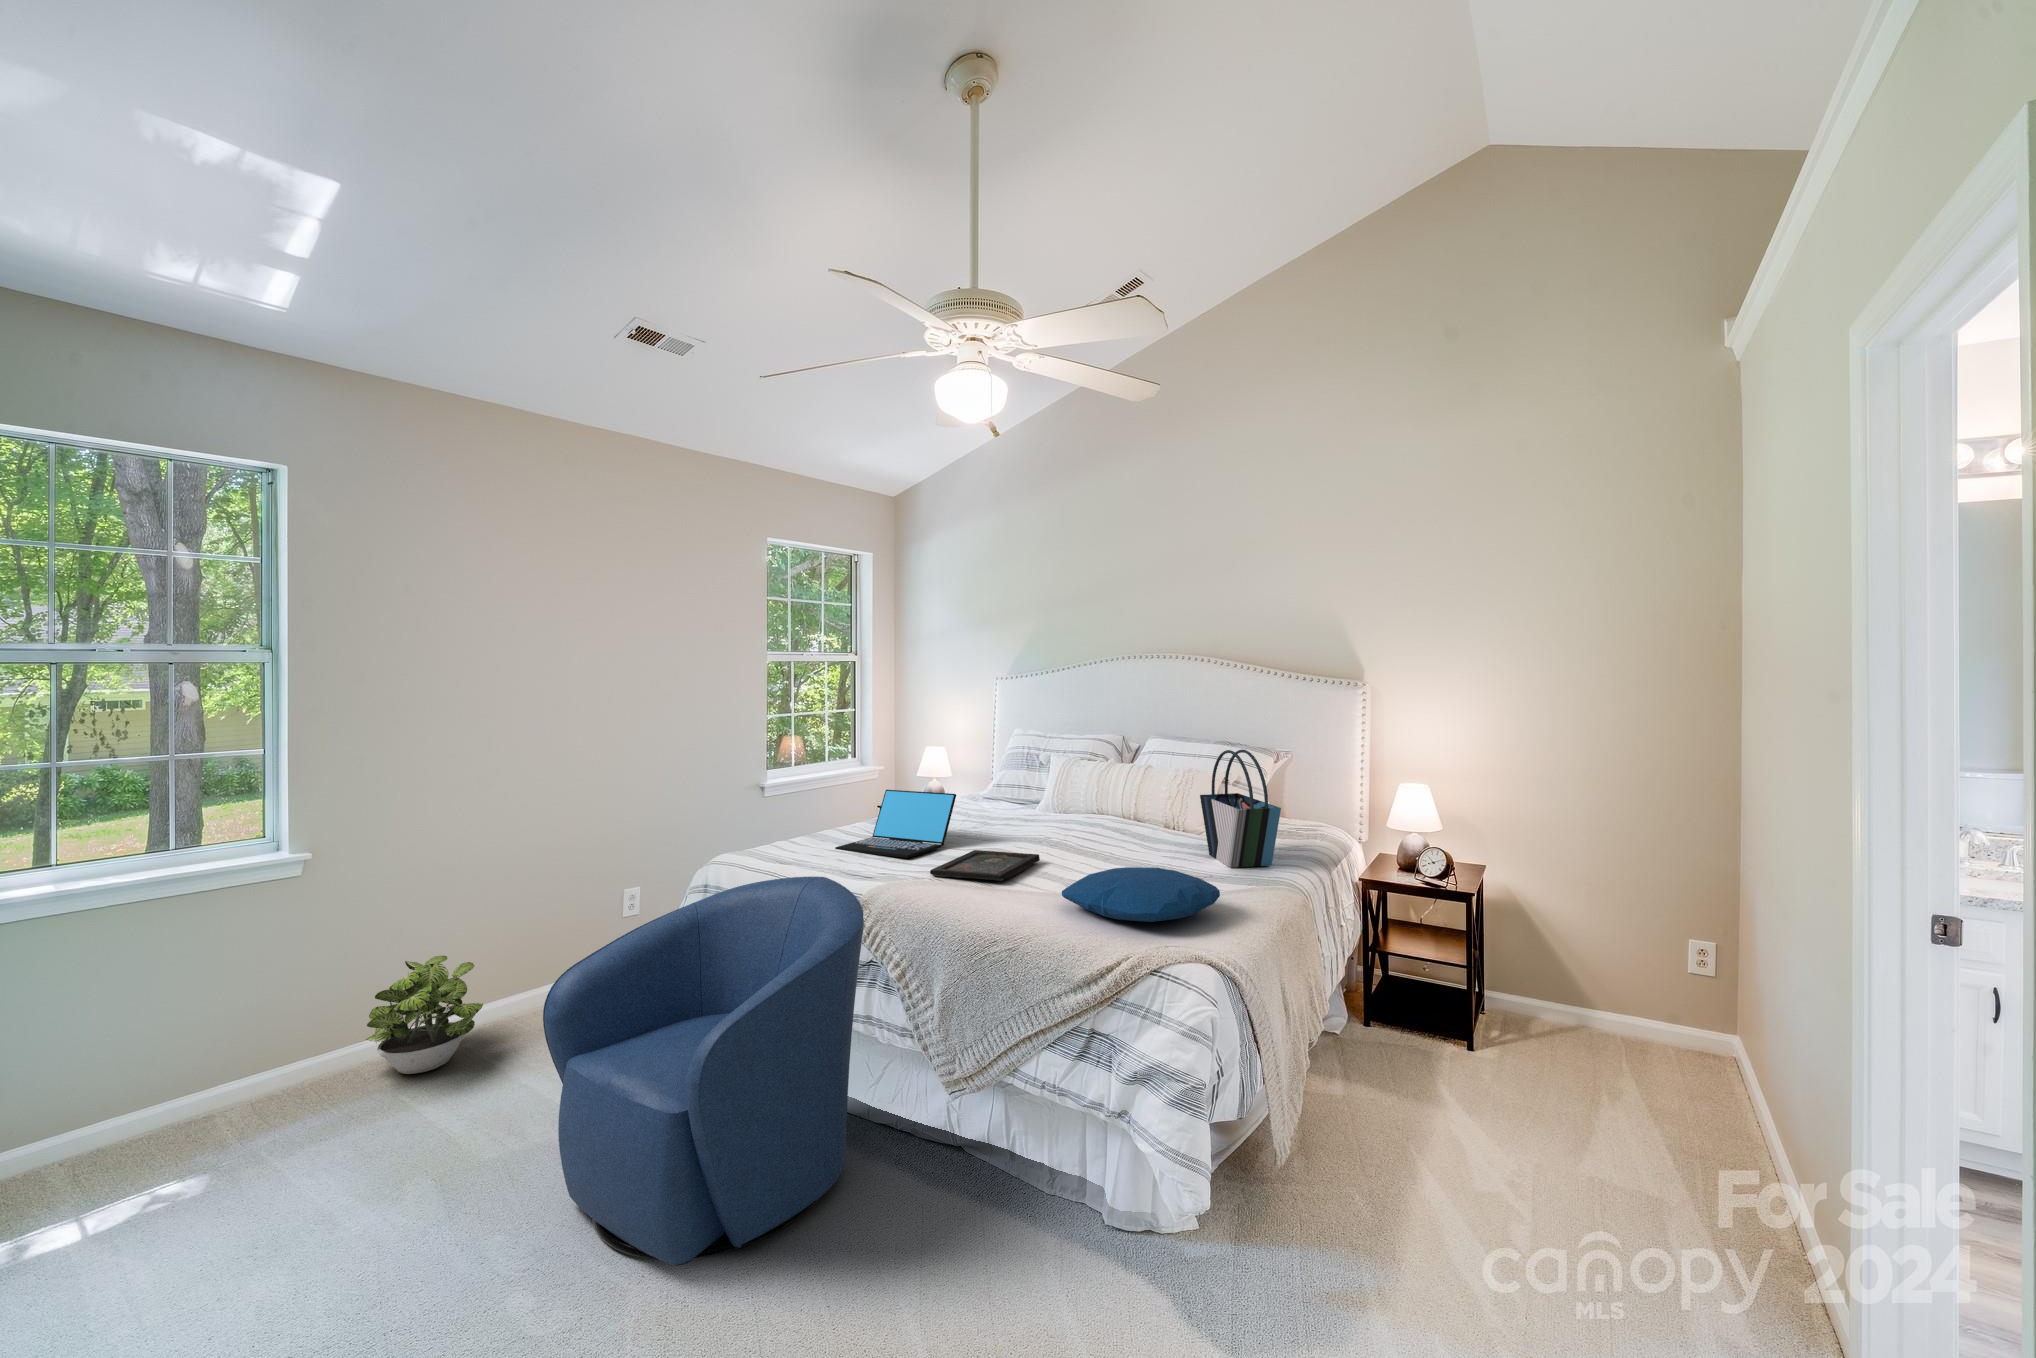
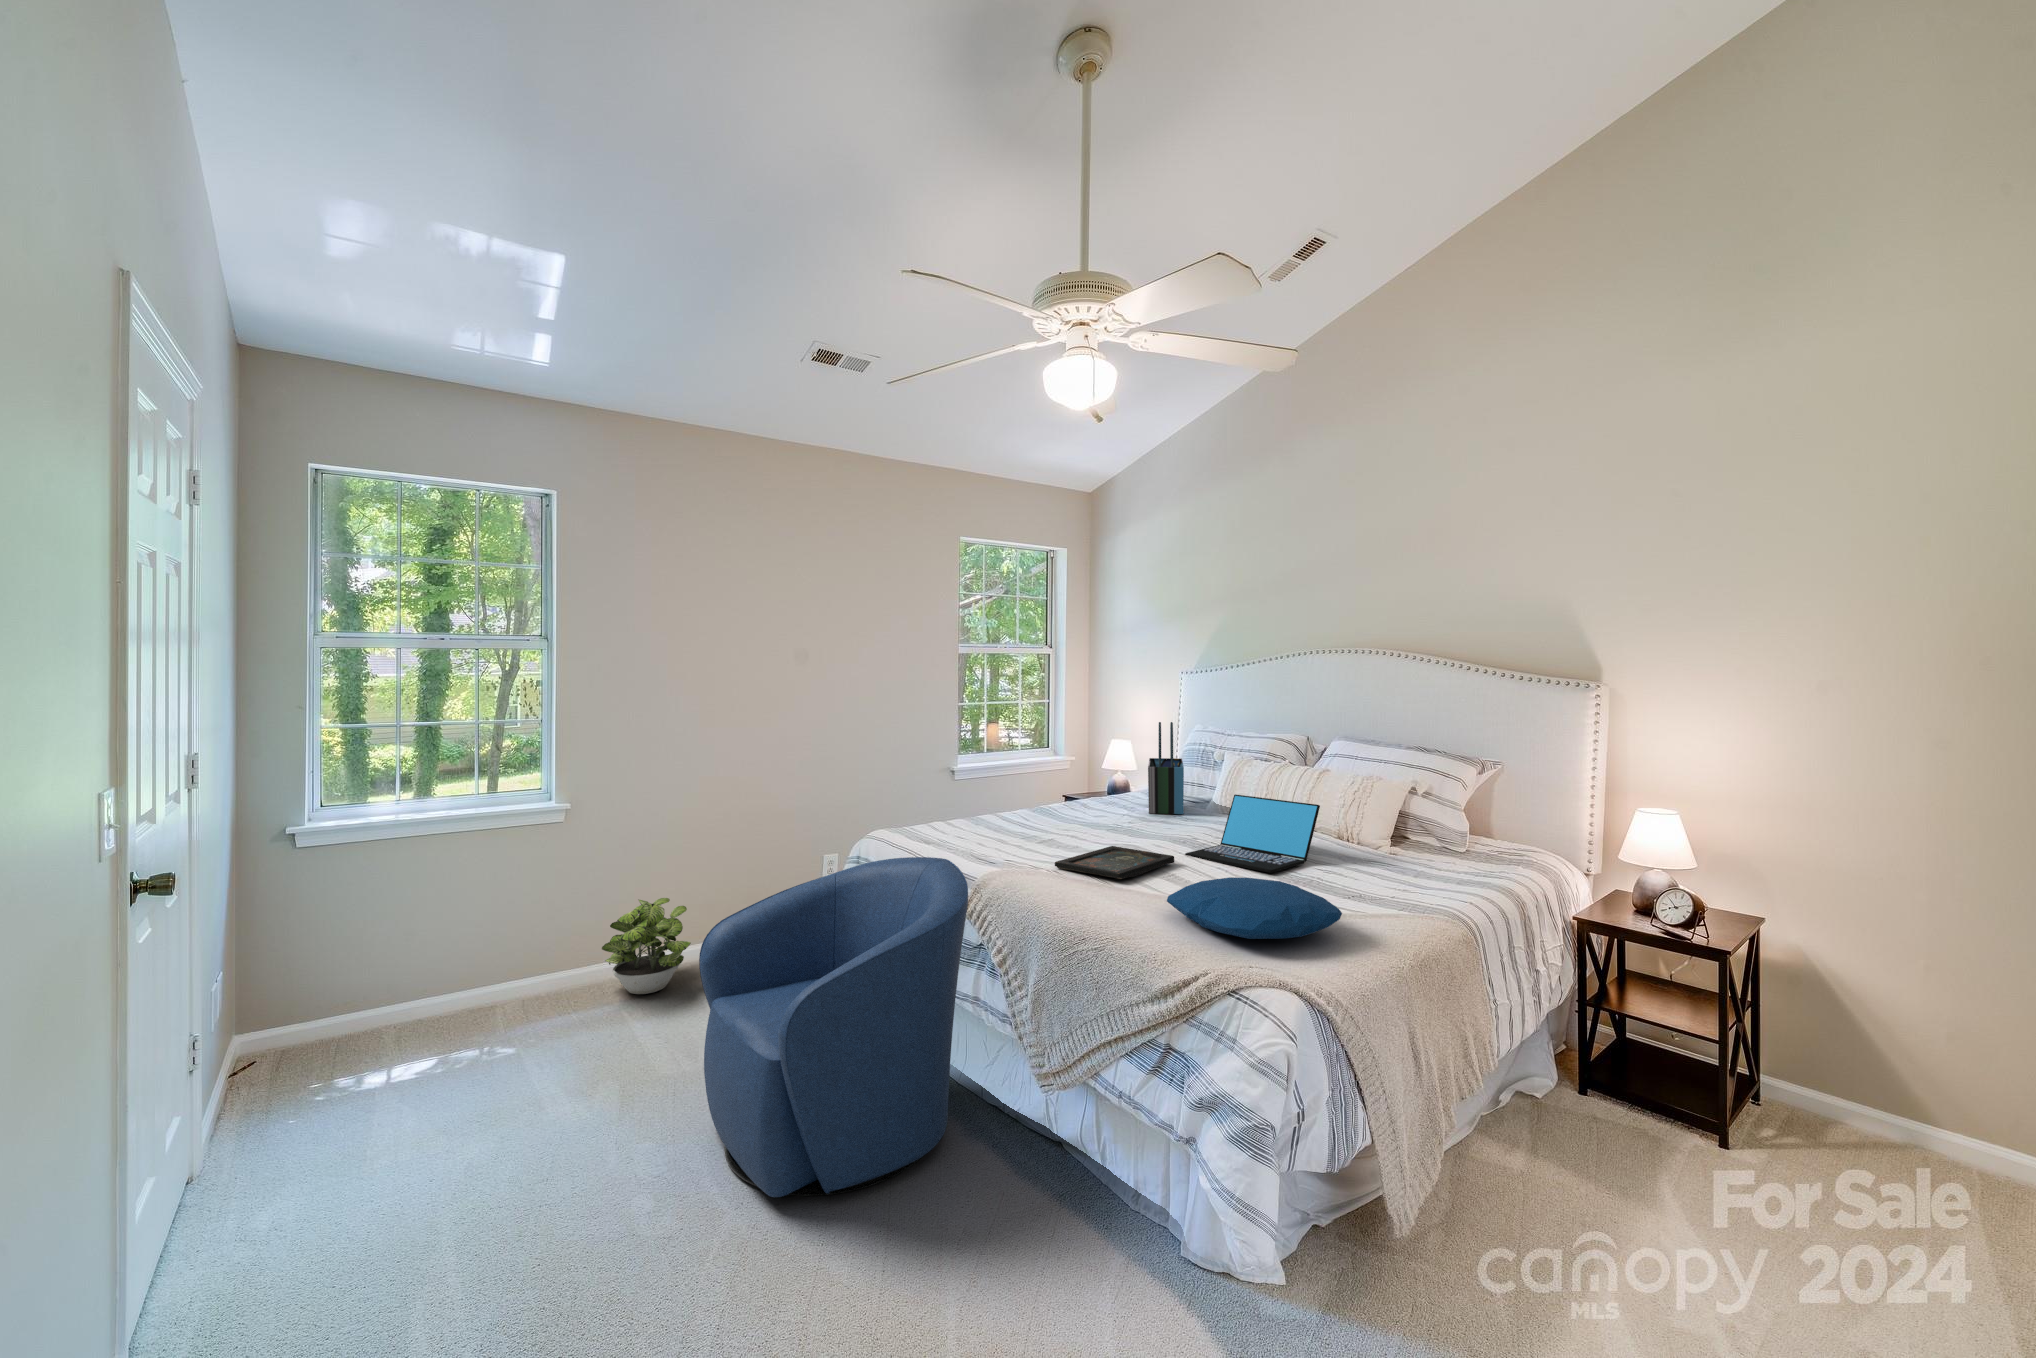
tote bag: present [1200,750,1281,868] -> present [1148,722,1184,814]
laptop: present [835,790,956,858] -> present [1185,794,1320,873]

